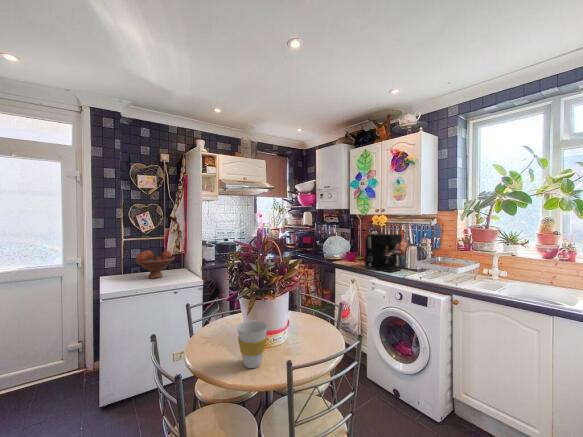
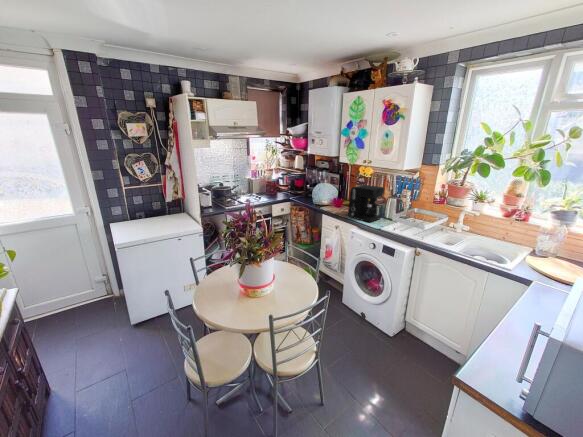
fruit bowl: present [135,250,175,279] -> none [138,200,175,226]
cup: present [237,320,268,368] -> none [232,282,257,317]

